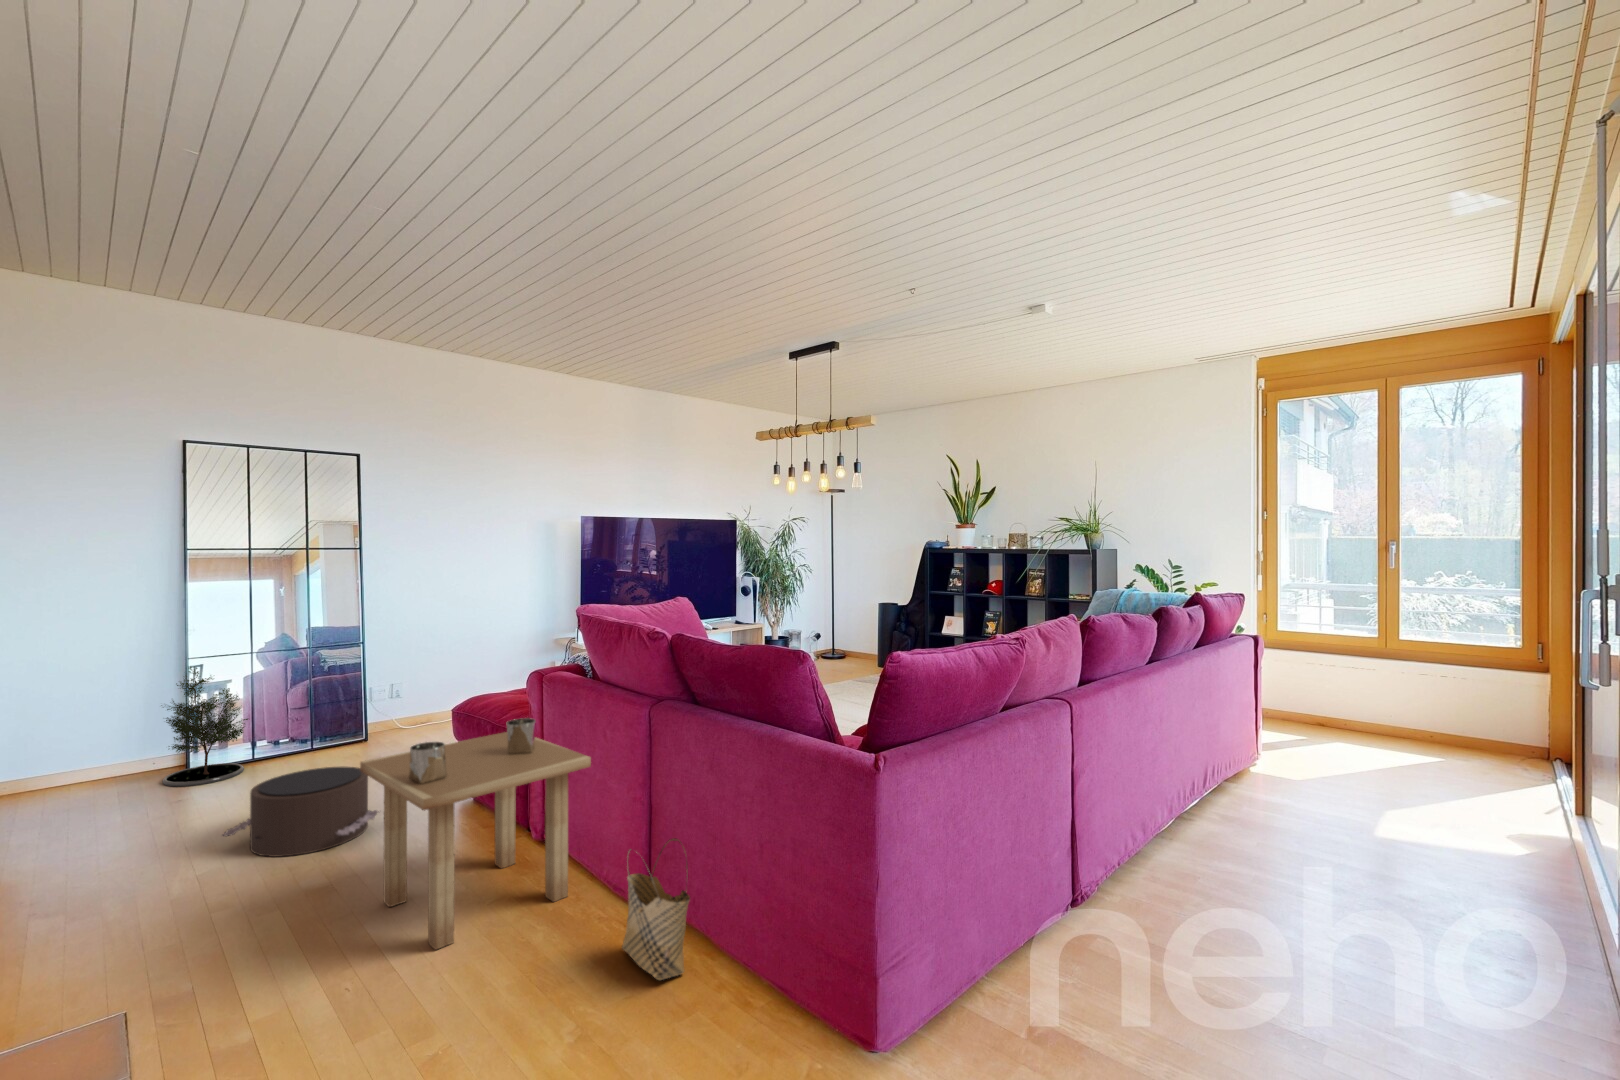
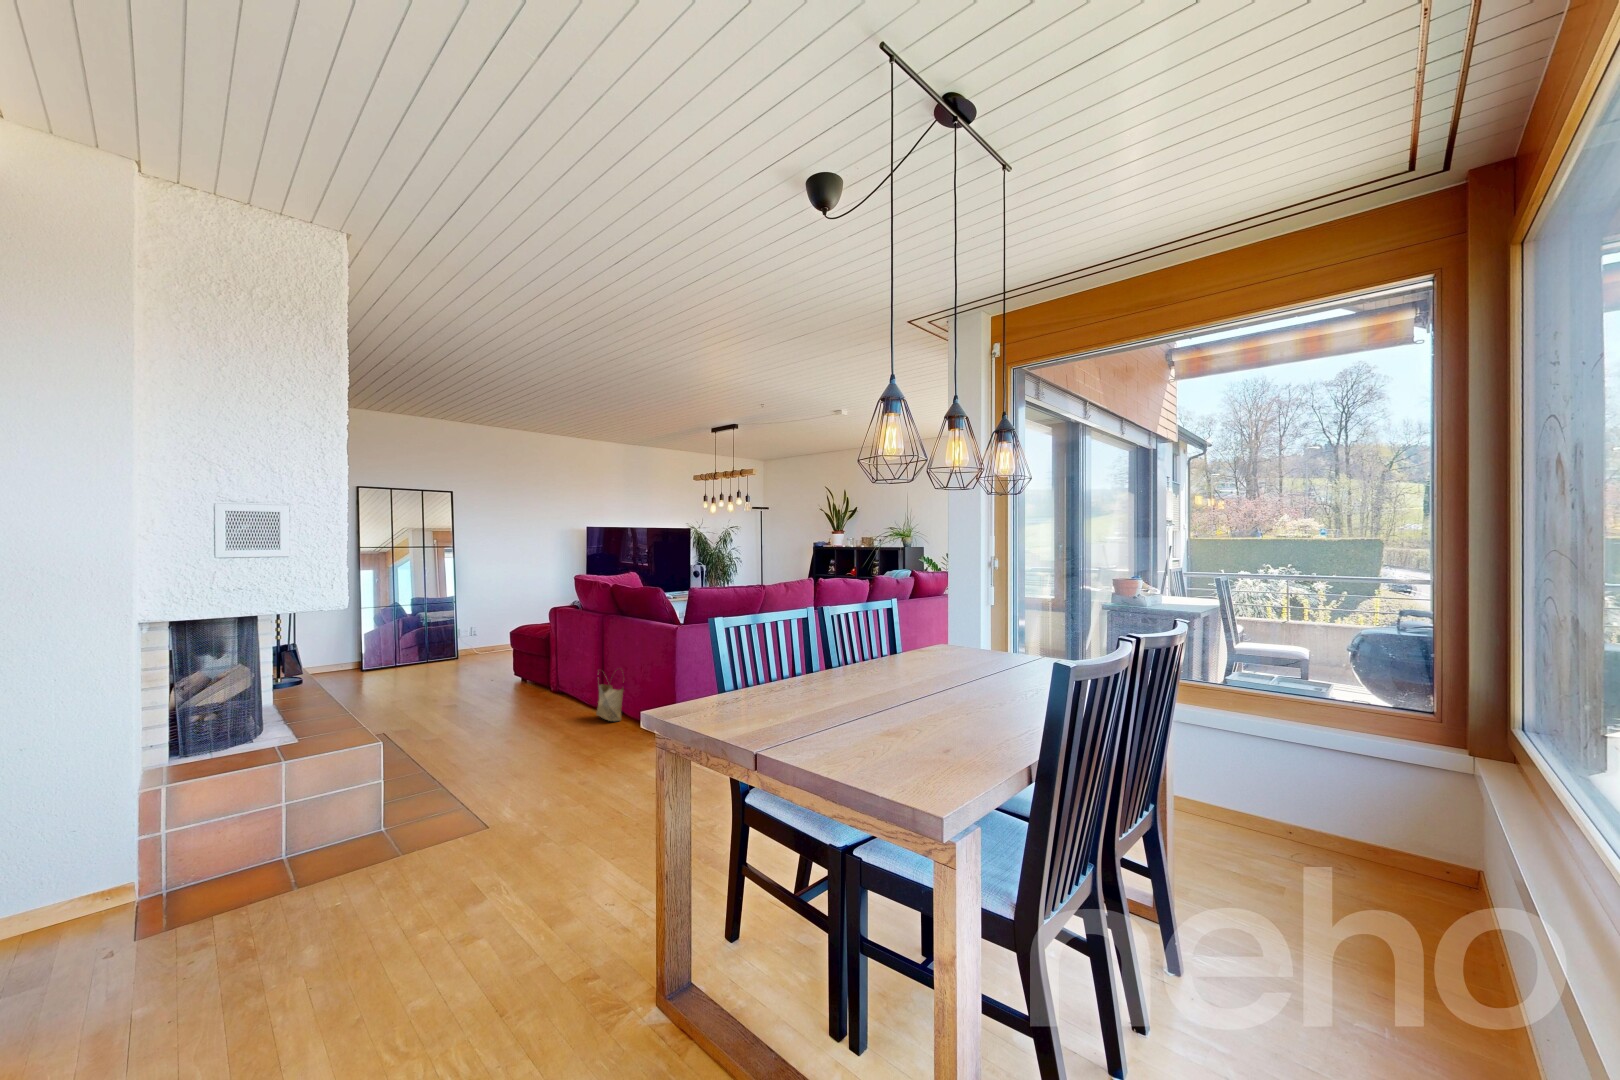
potted tree: present [163,667,248,786] -> none [349,611,396,676]
side table: present [360,718,591,950] -> none [477,625,584,717]
pouf: present [223,767,379,857] -> none [402,659,478,696]

